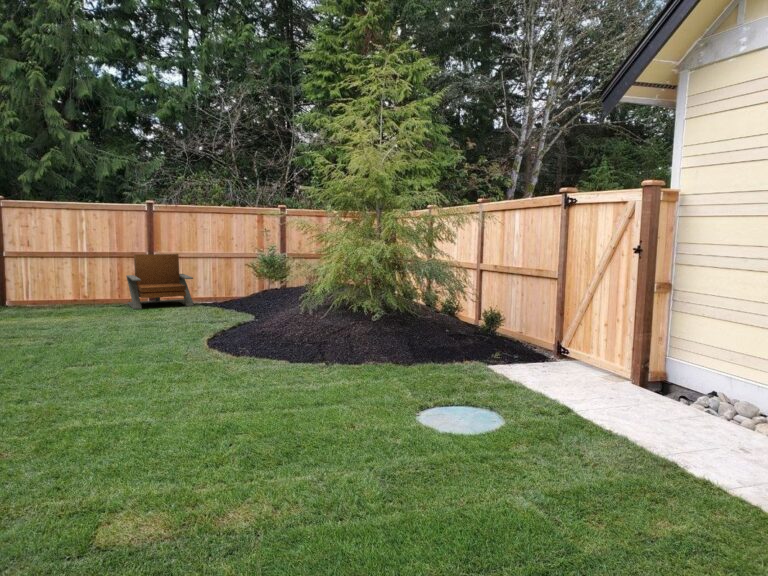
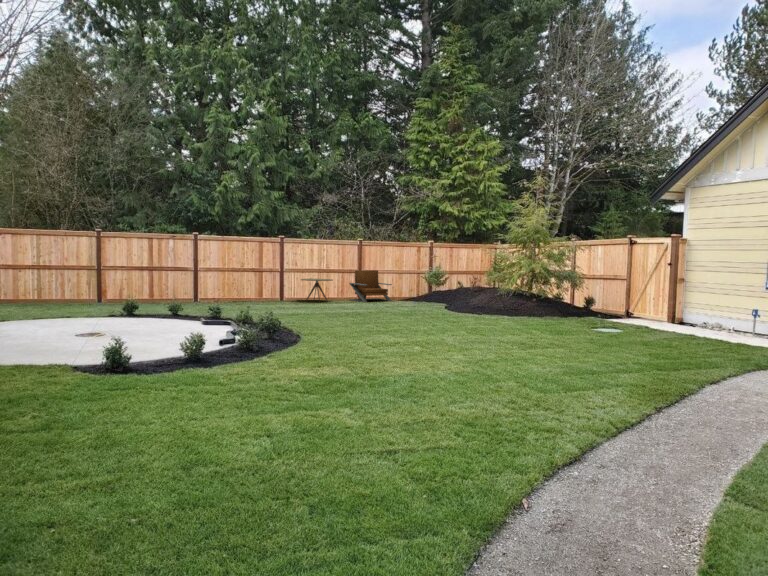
round table: none [23,268,87,310] -> present [301,279,333,302]

